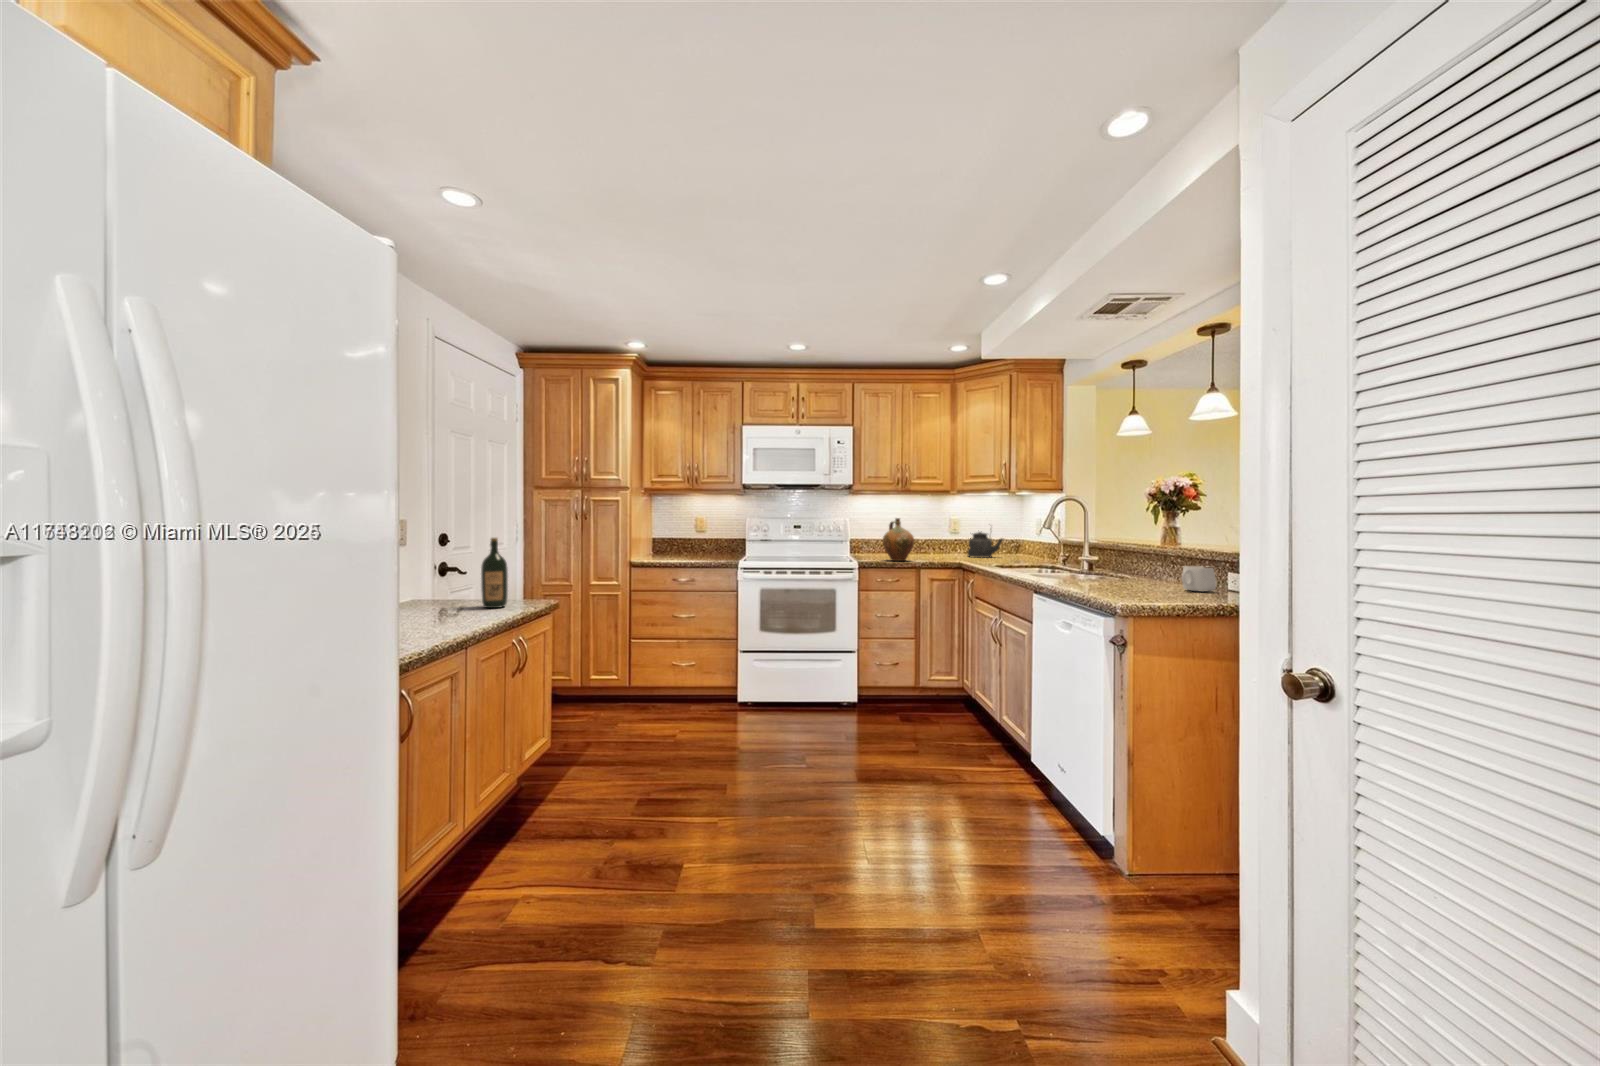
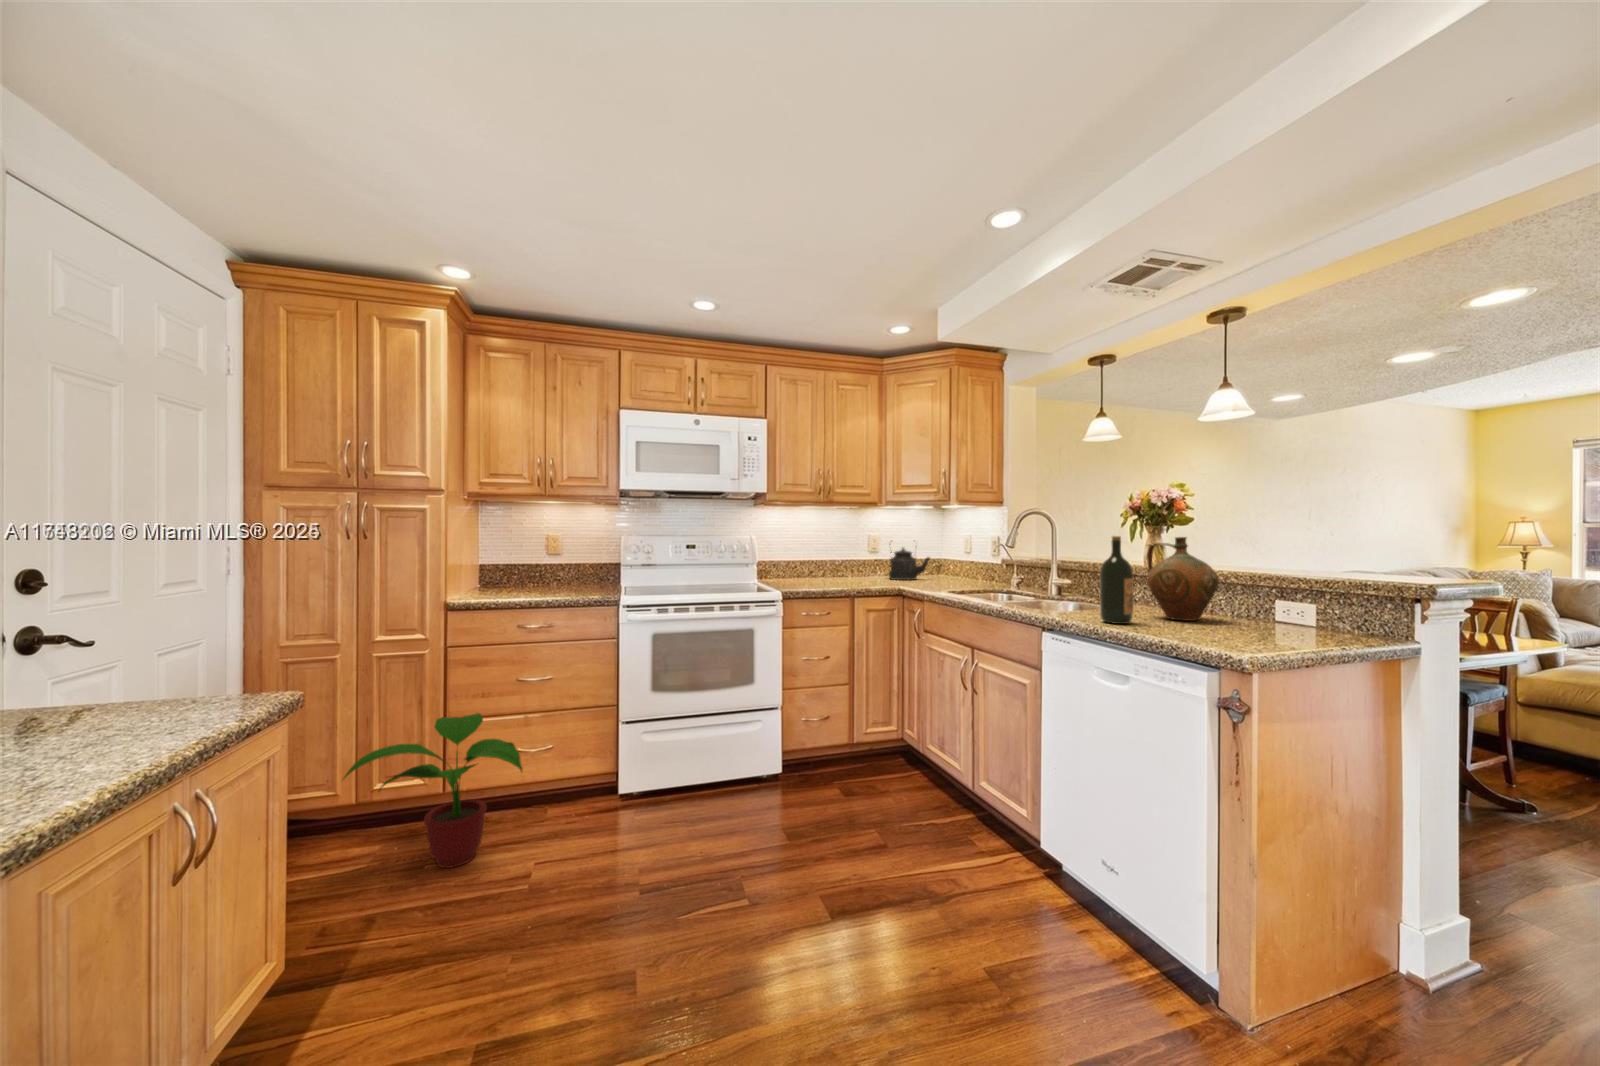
ceramic jug: present [883,518,914,561] -> present [1147,537,1219,621]
wine bottle: present [481,538,508,608] -> present [1100,536,1134,624]
mug: present [1182,566,1216,592] -> none [1274,598,1317,633]
potted plant: none [575,635,673,725] -> present [344,713,523,868]

